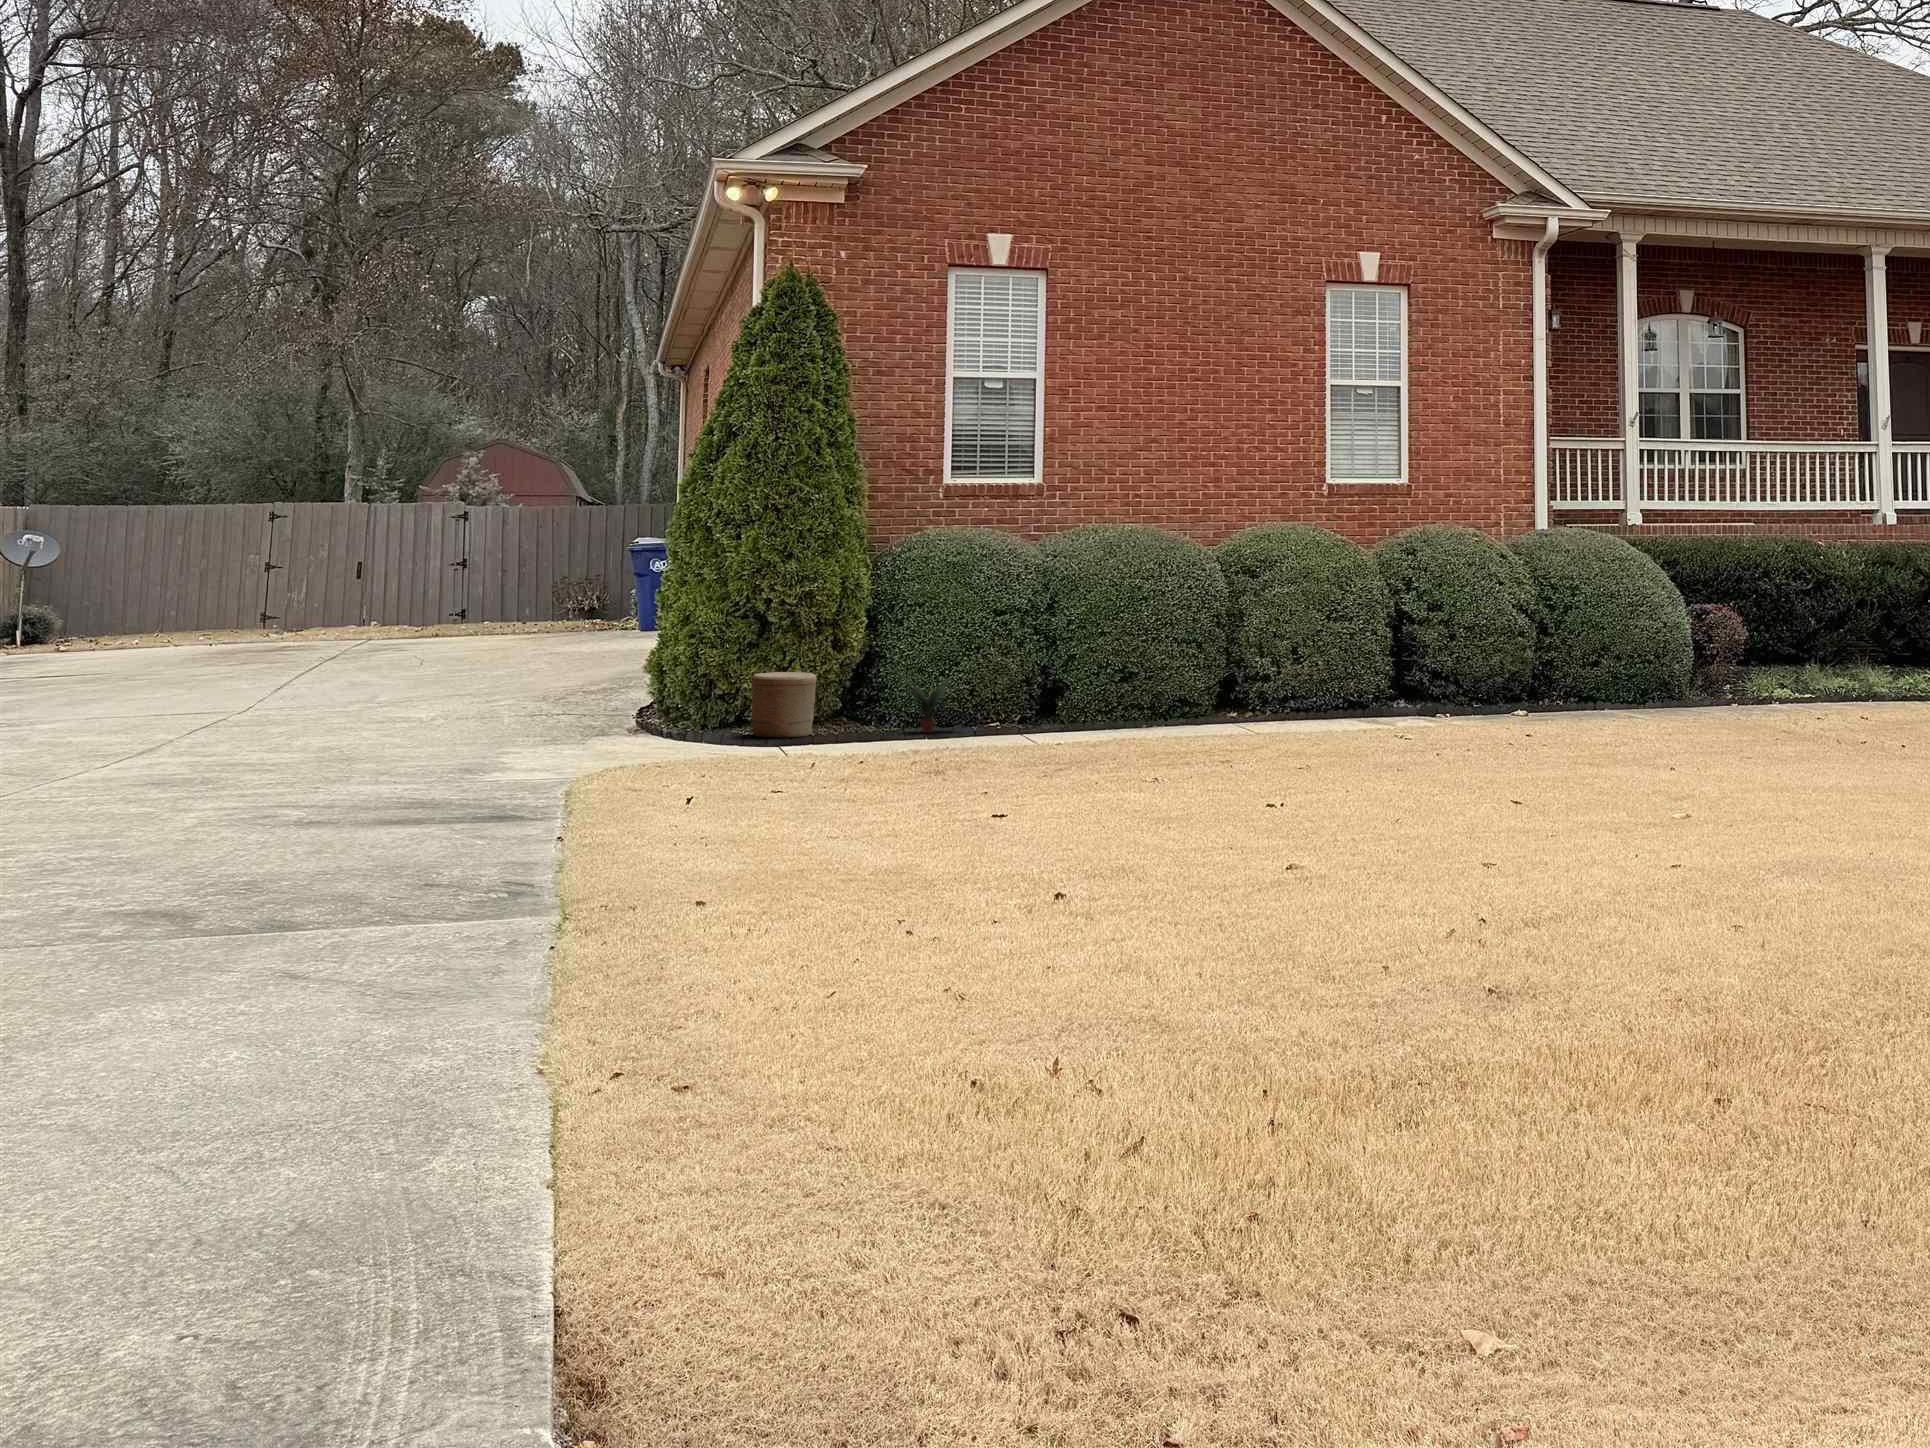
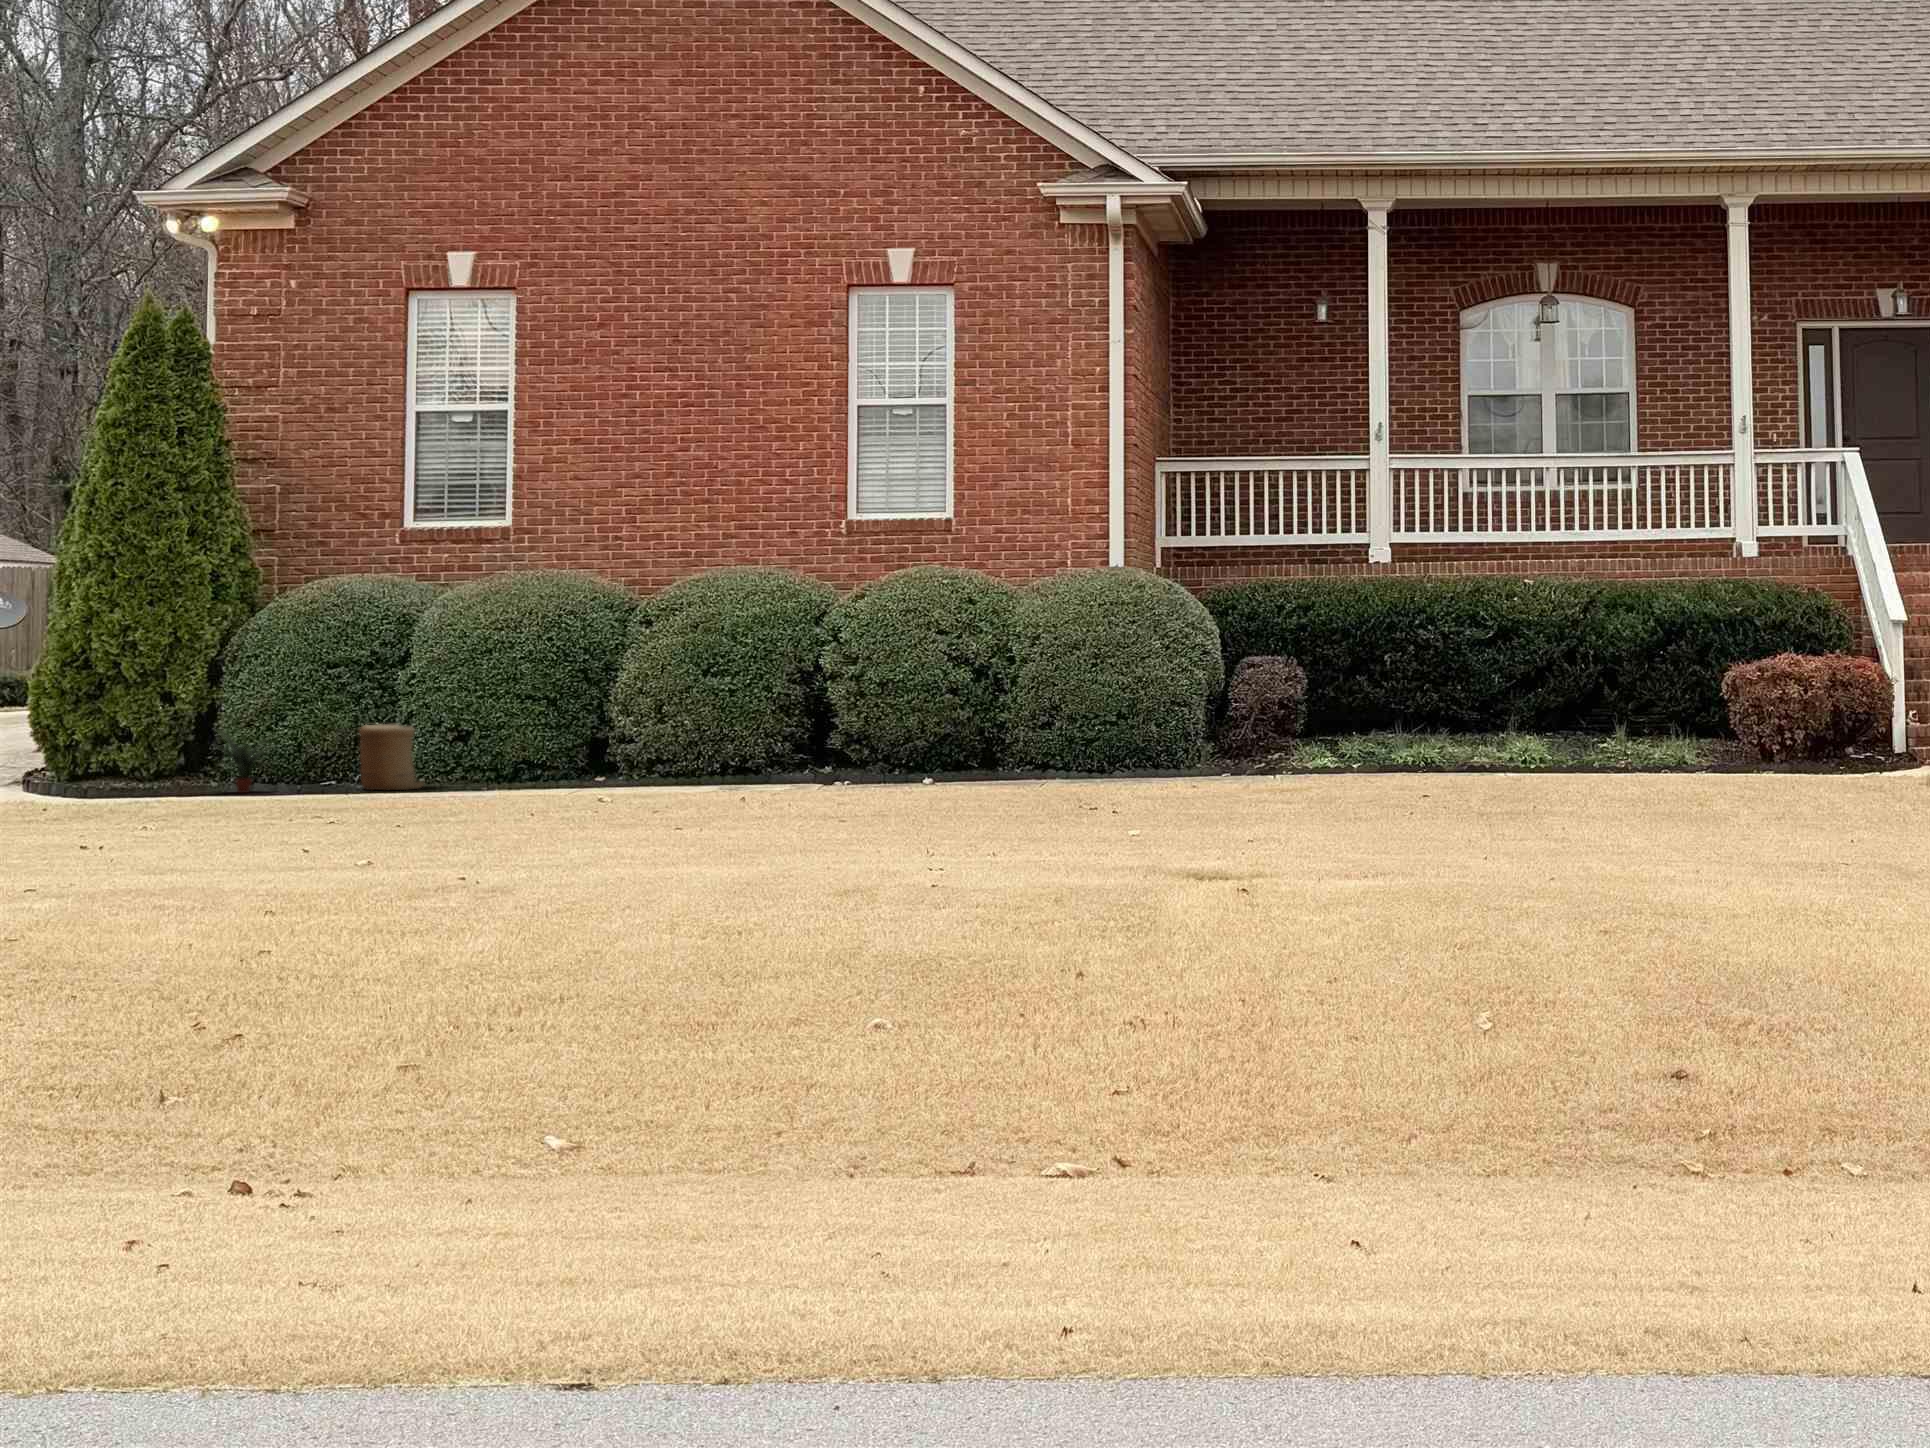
woven basket: present [751,672,817,738] -> present [359,725,424,790]

